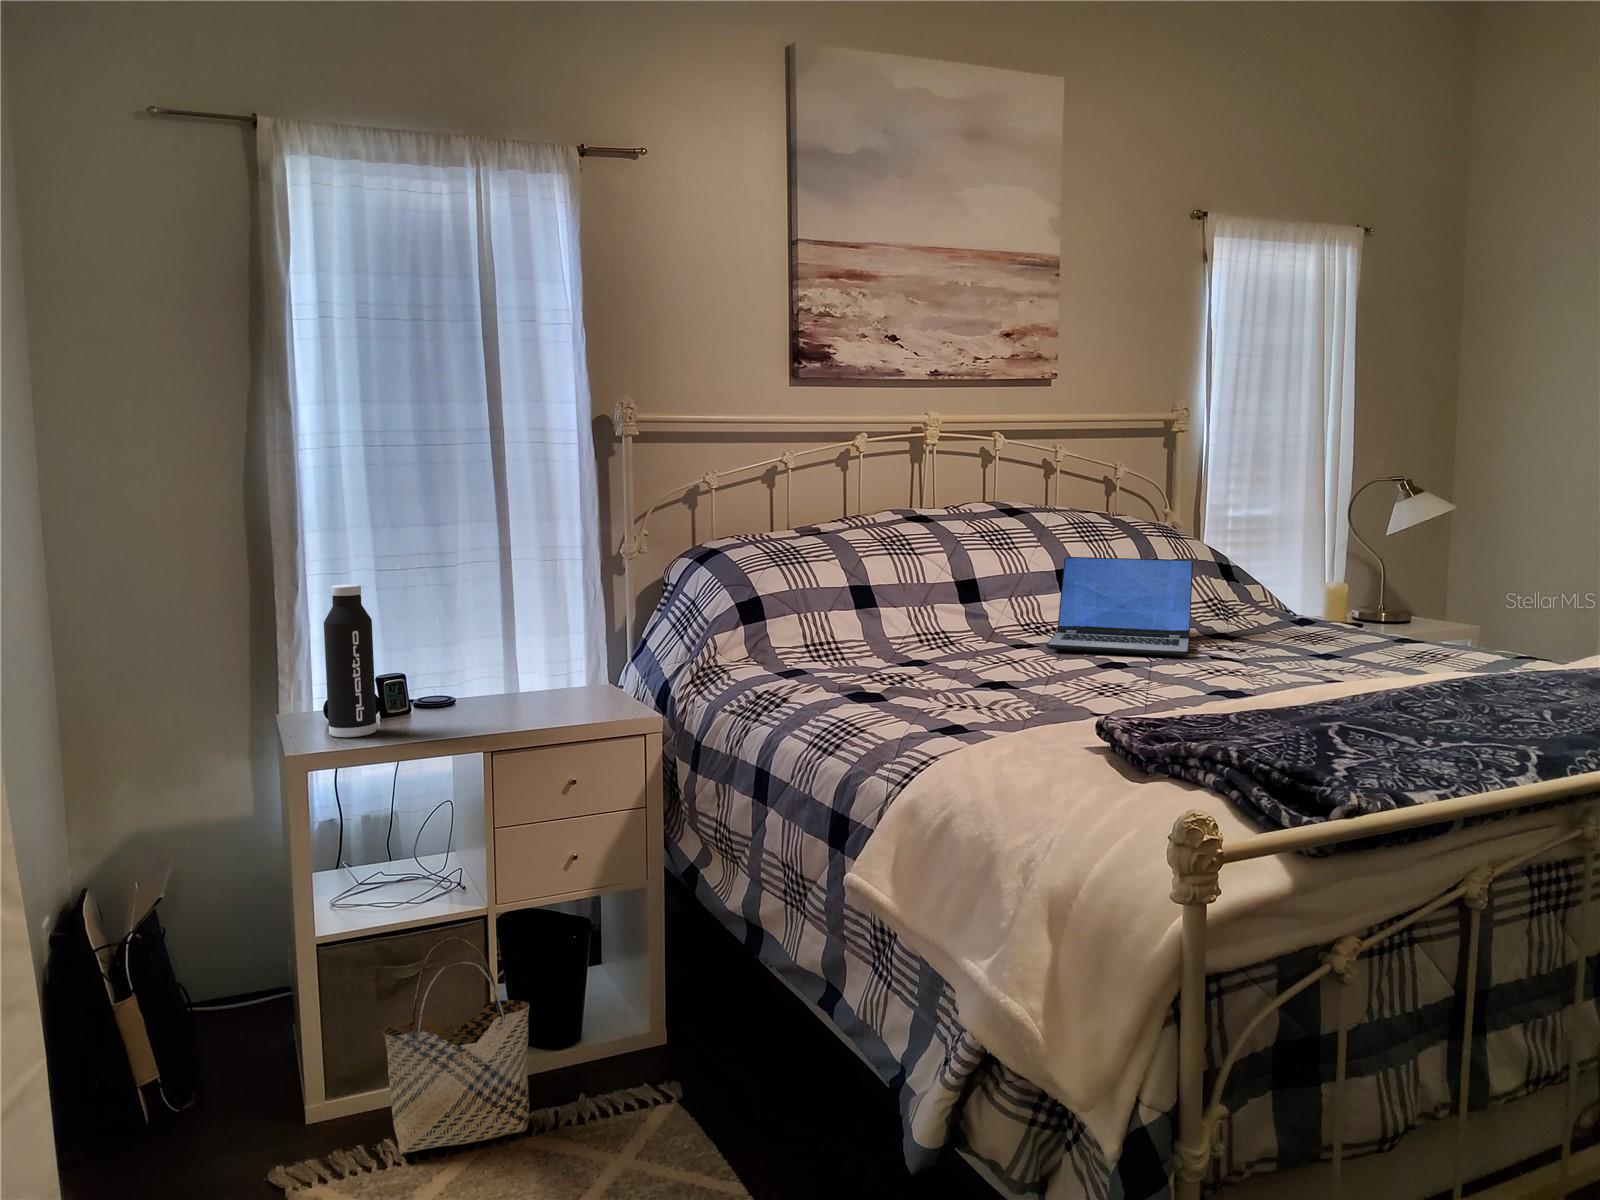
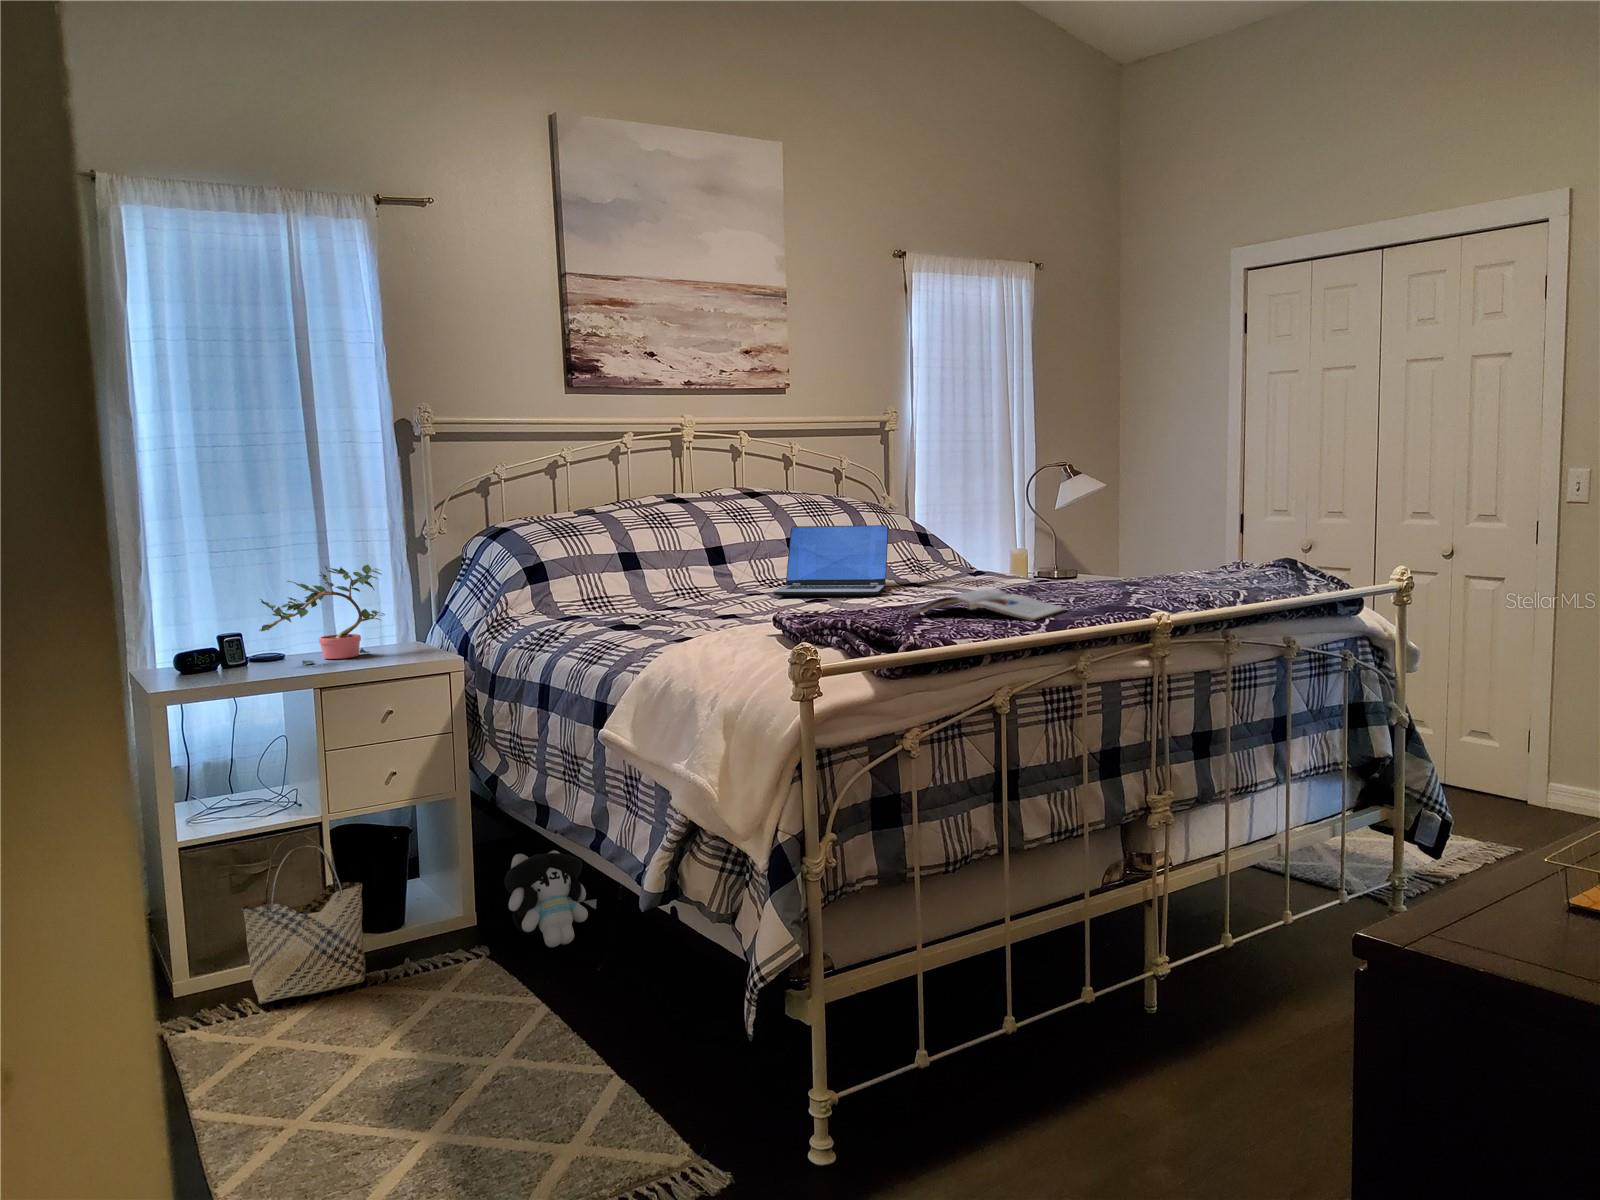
water bottle: present [324,584,377,737] -> none [176,556,224,680]
potted plant: none [420,594,571,720] -> present [259,565,385,665]
magazine: none [1308,696,1560,769] -> present [909,588,1067,621]
plush toy: none [701,964,814,1096] -> present [504,850,596,947]

